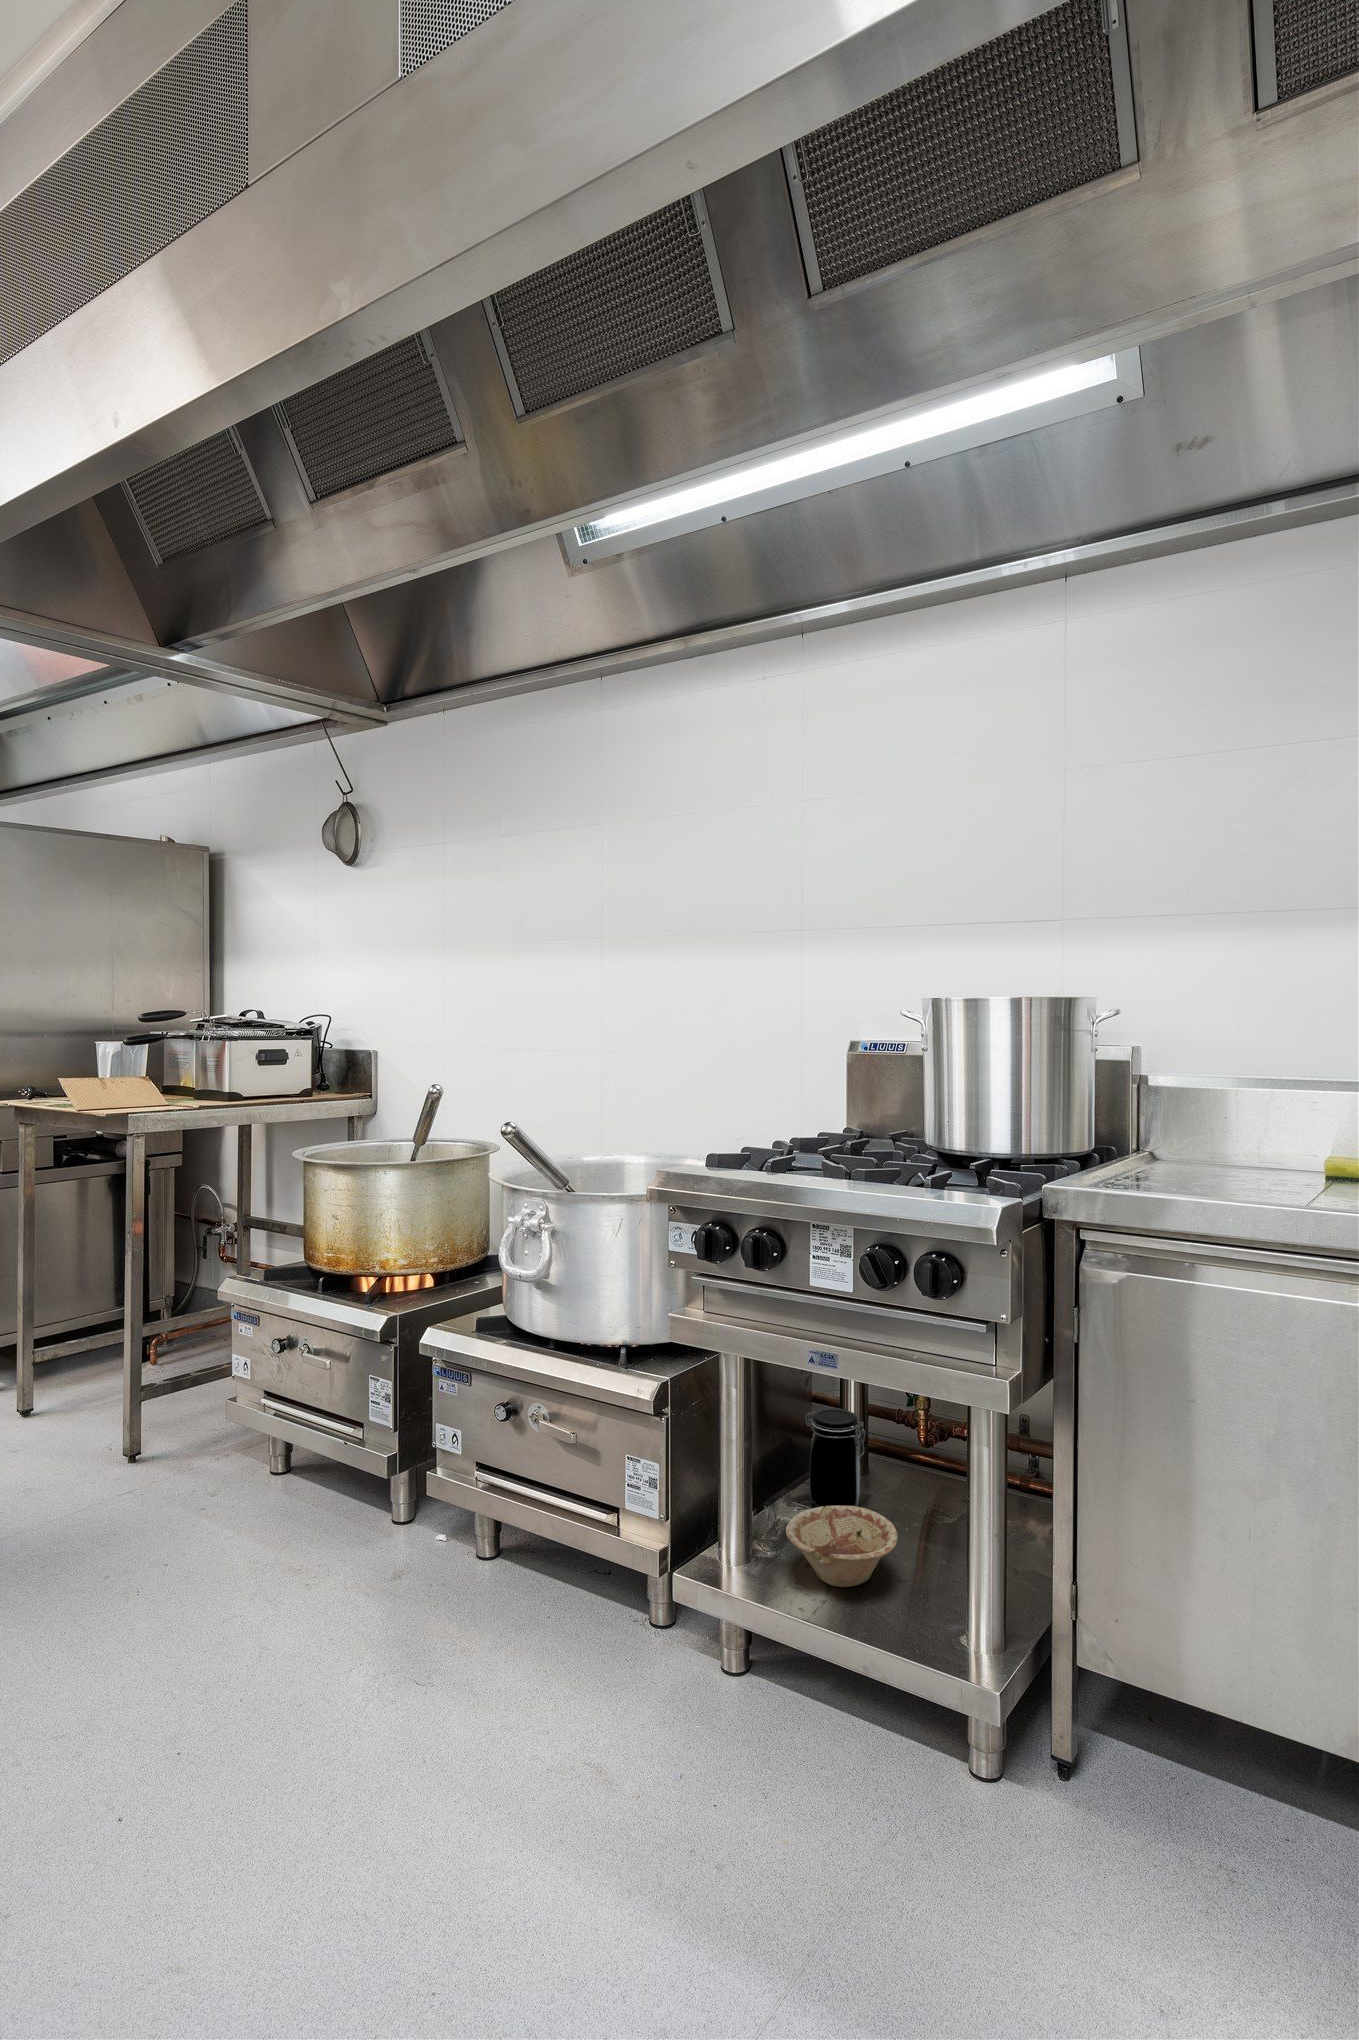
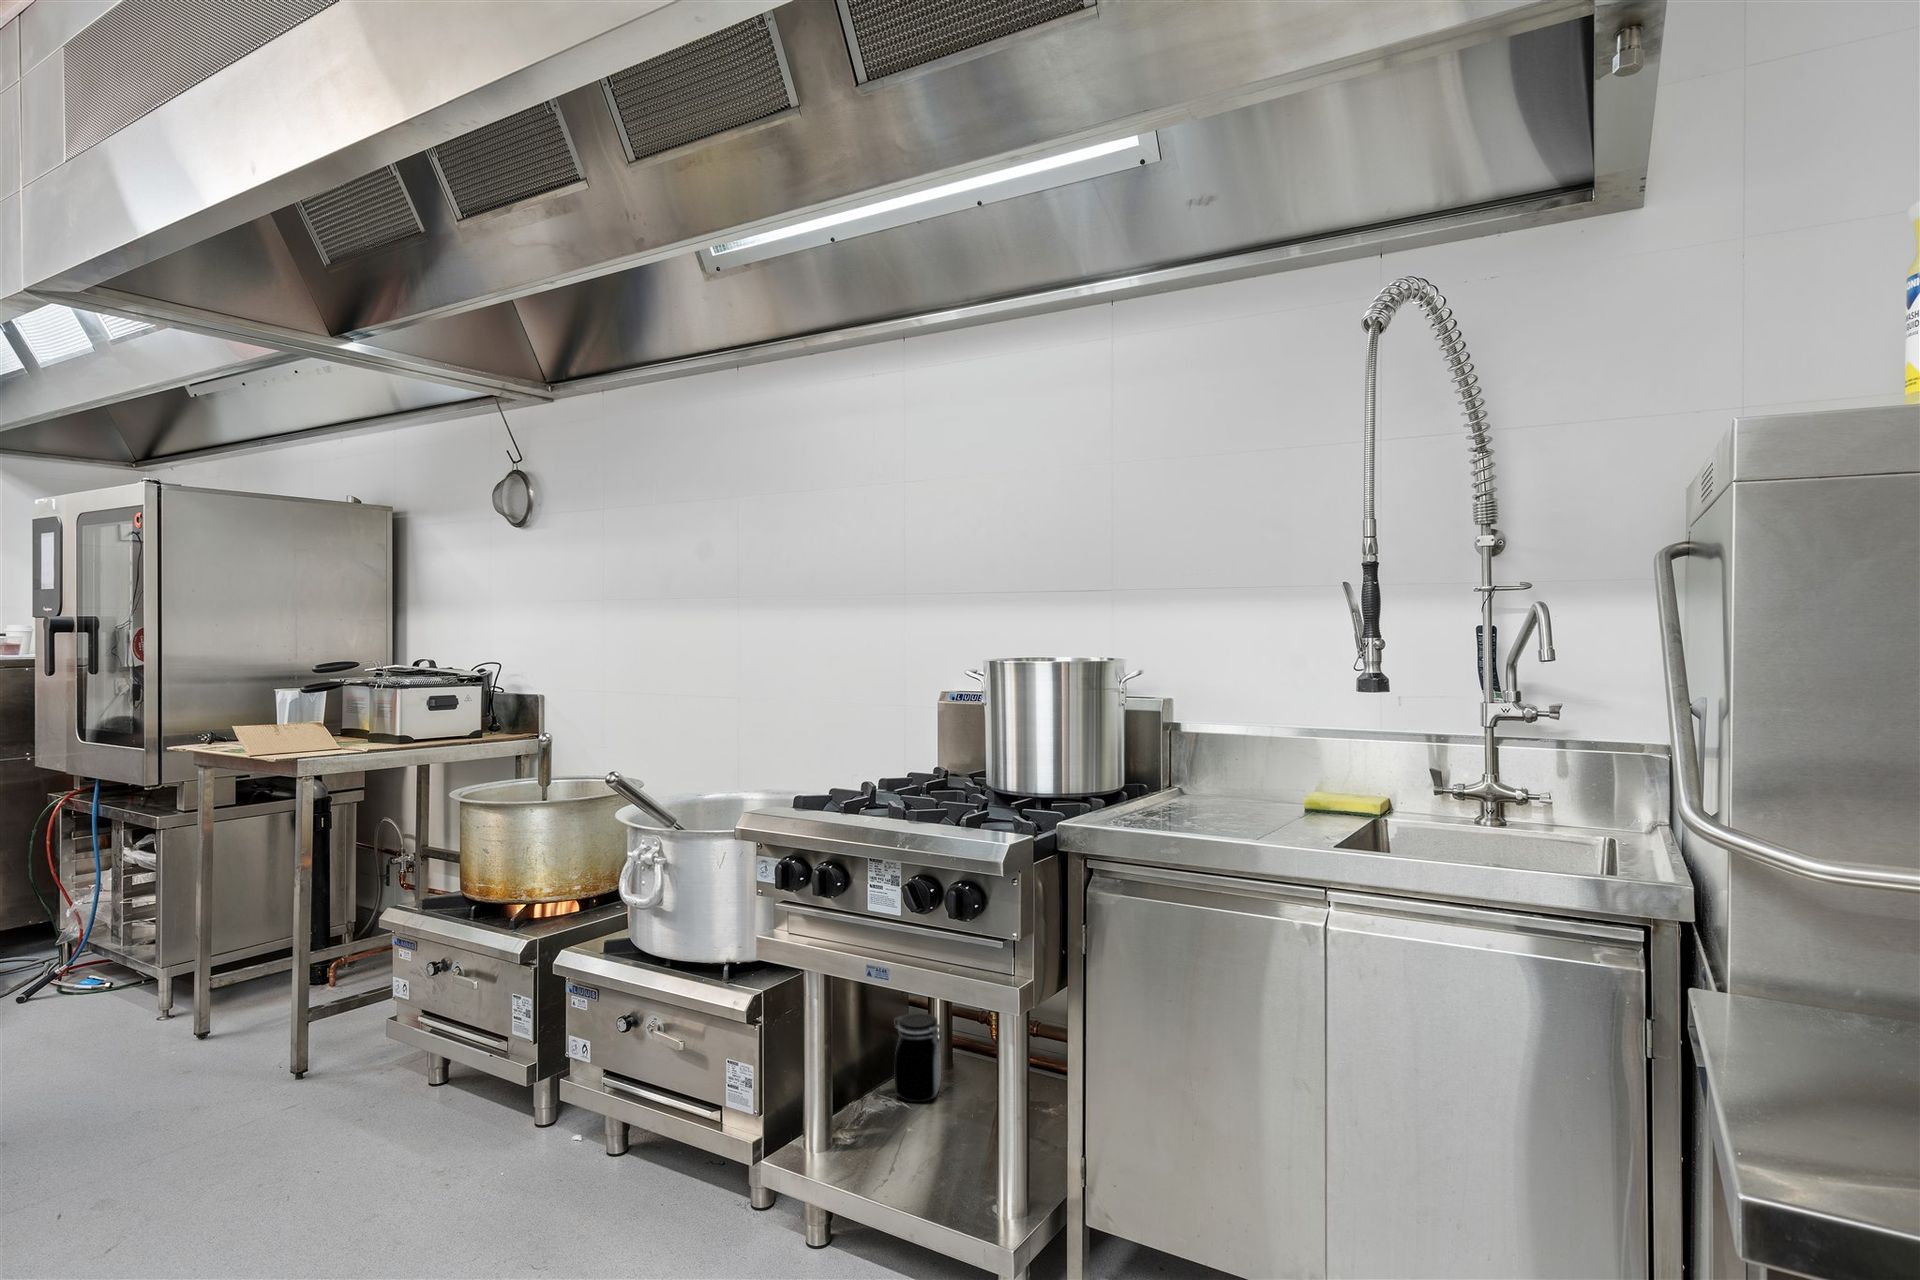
dish: present [786,1505,898,1587] -> none [860,1097,954,1167]

